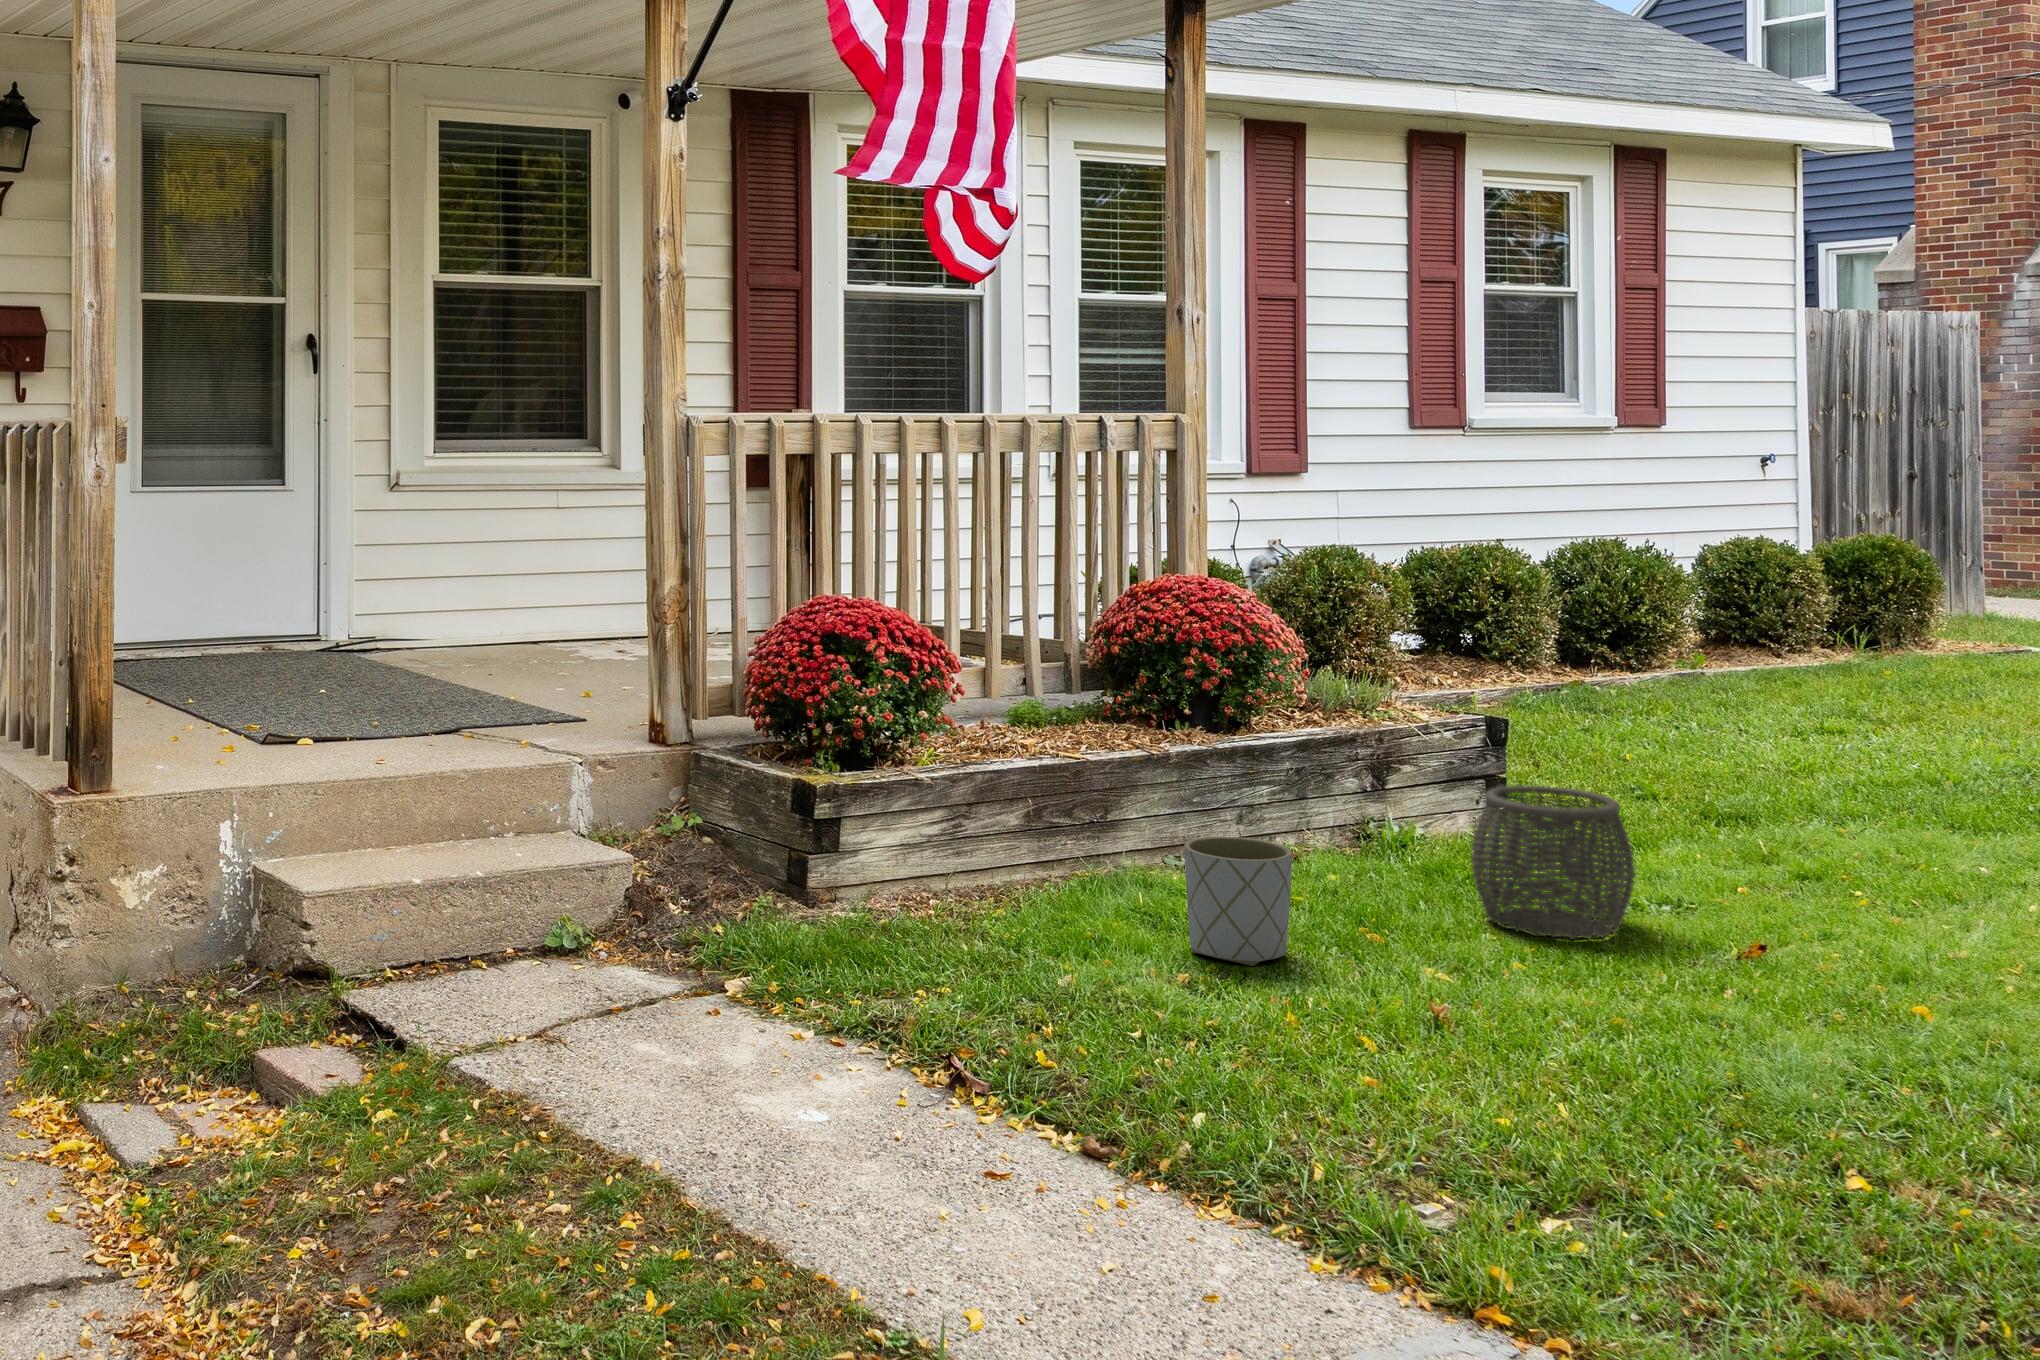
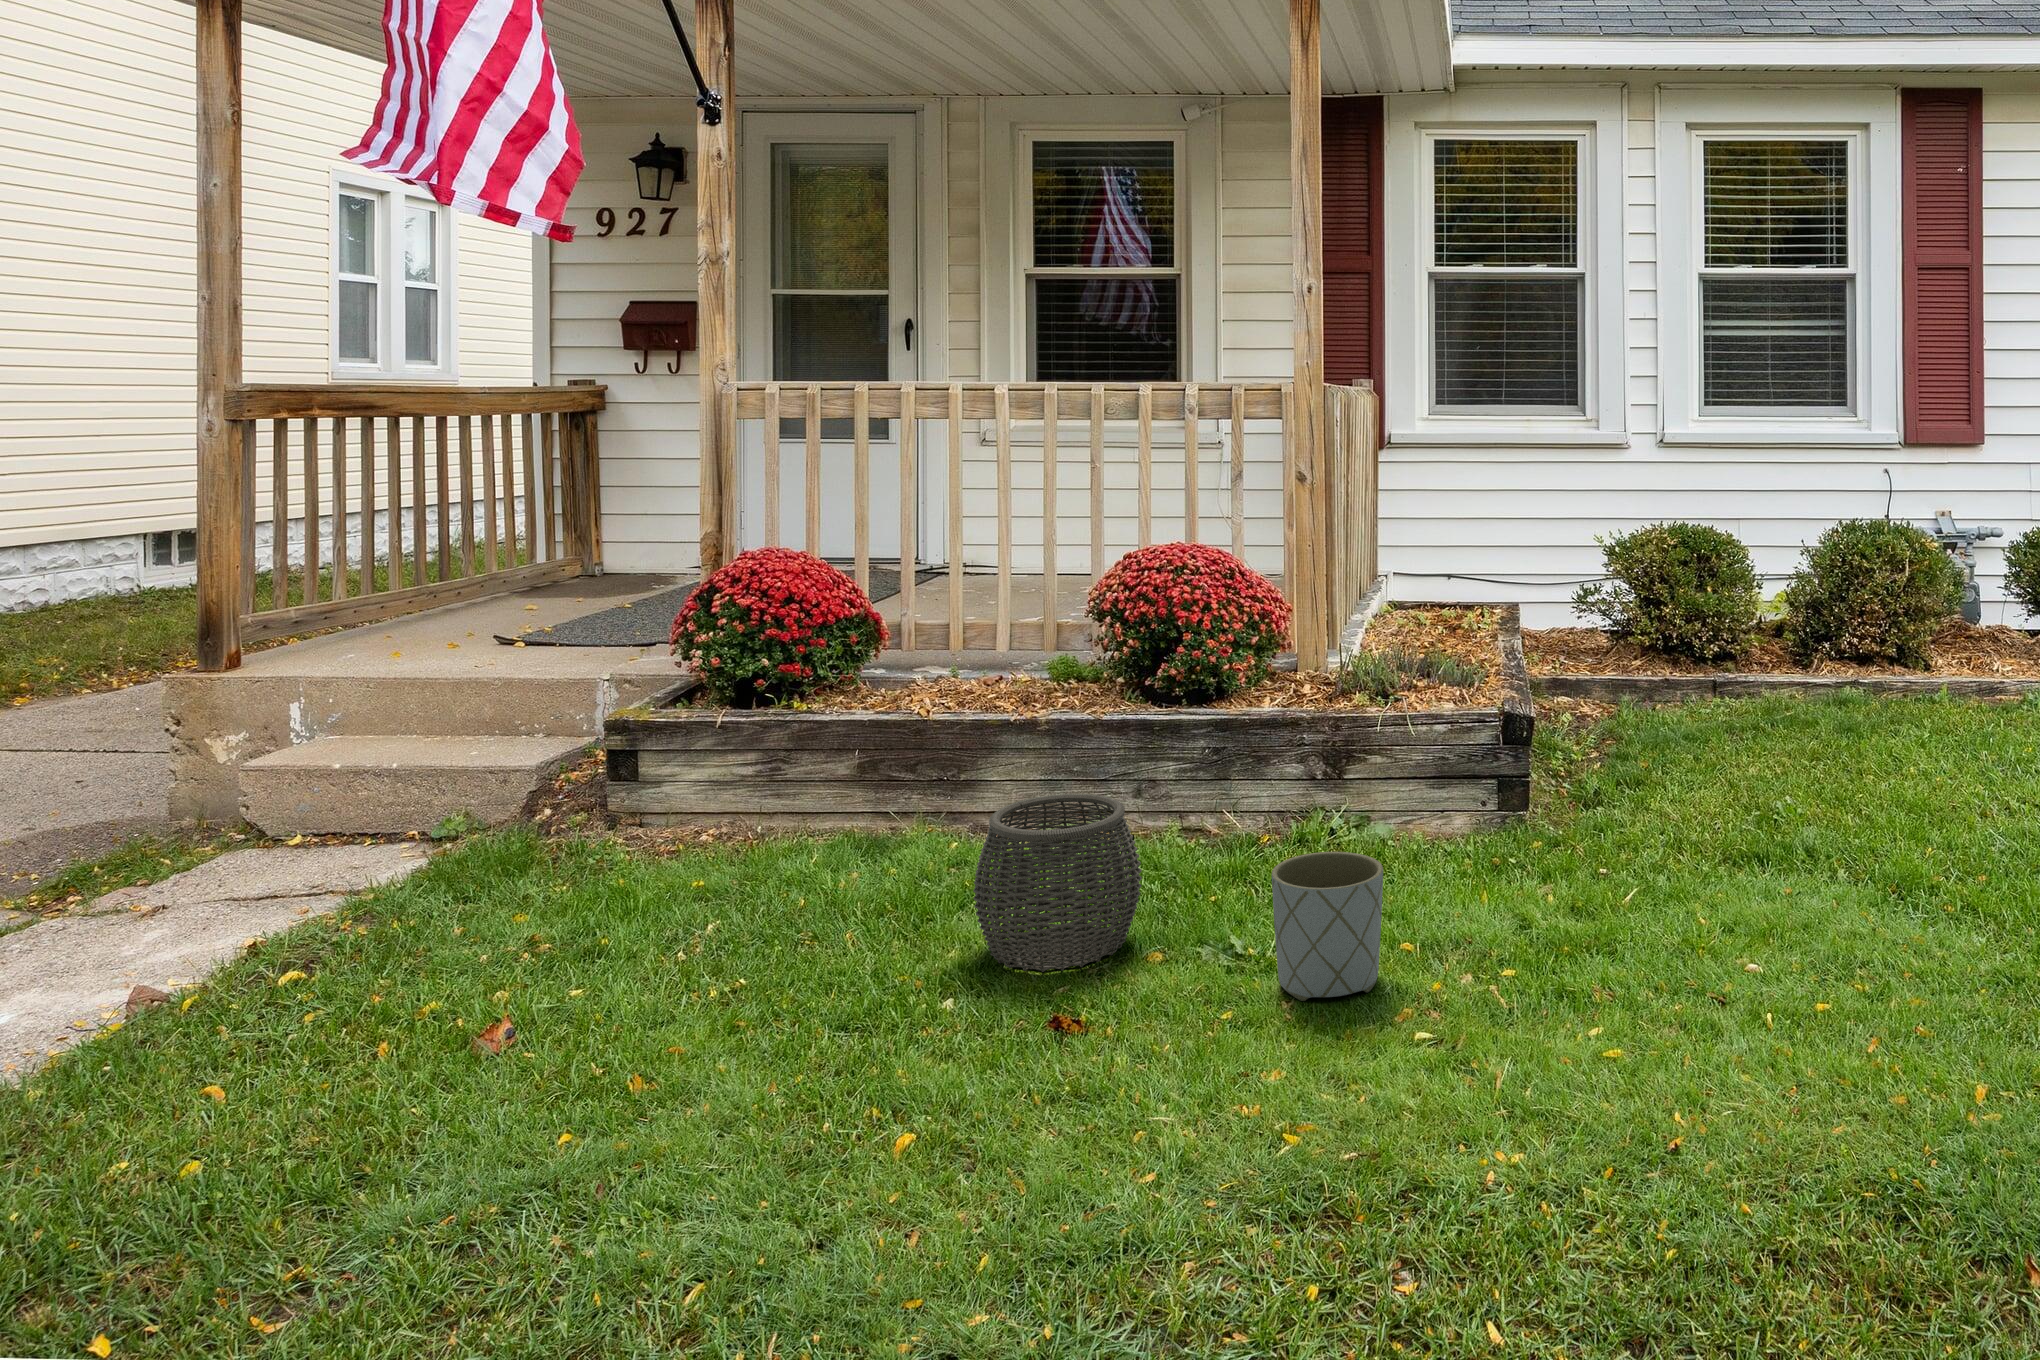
planter: present [1184,837,1292,966] -> present [1272,852,1383,1001]

